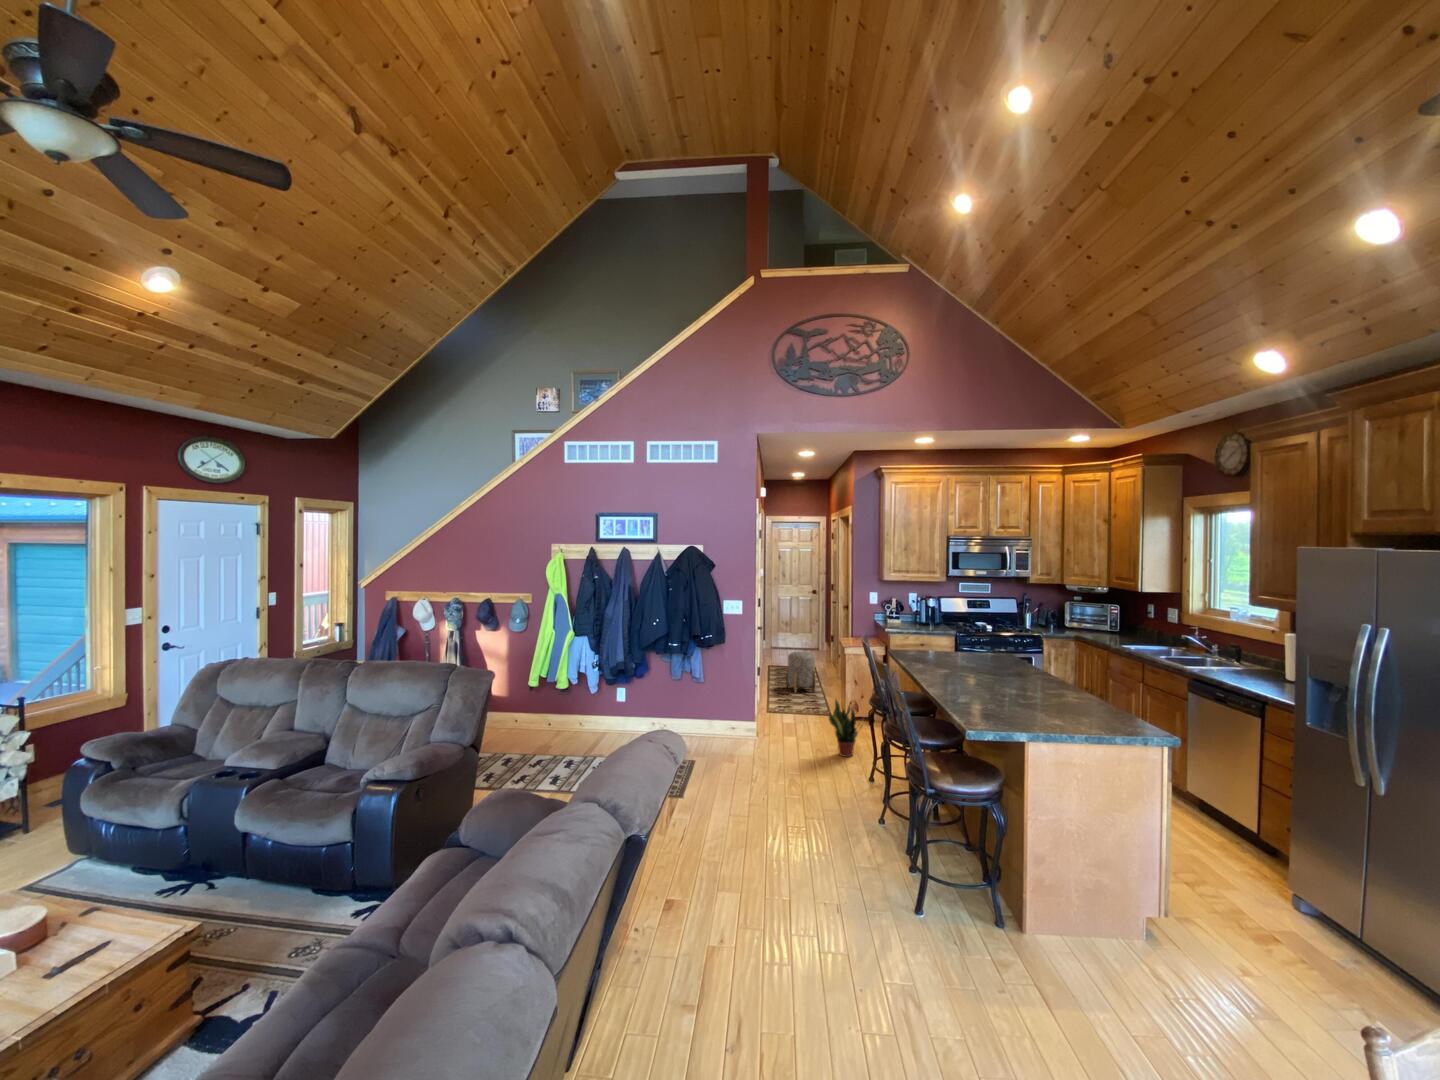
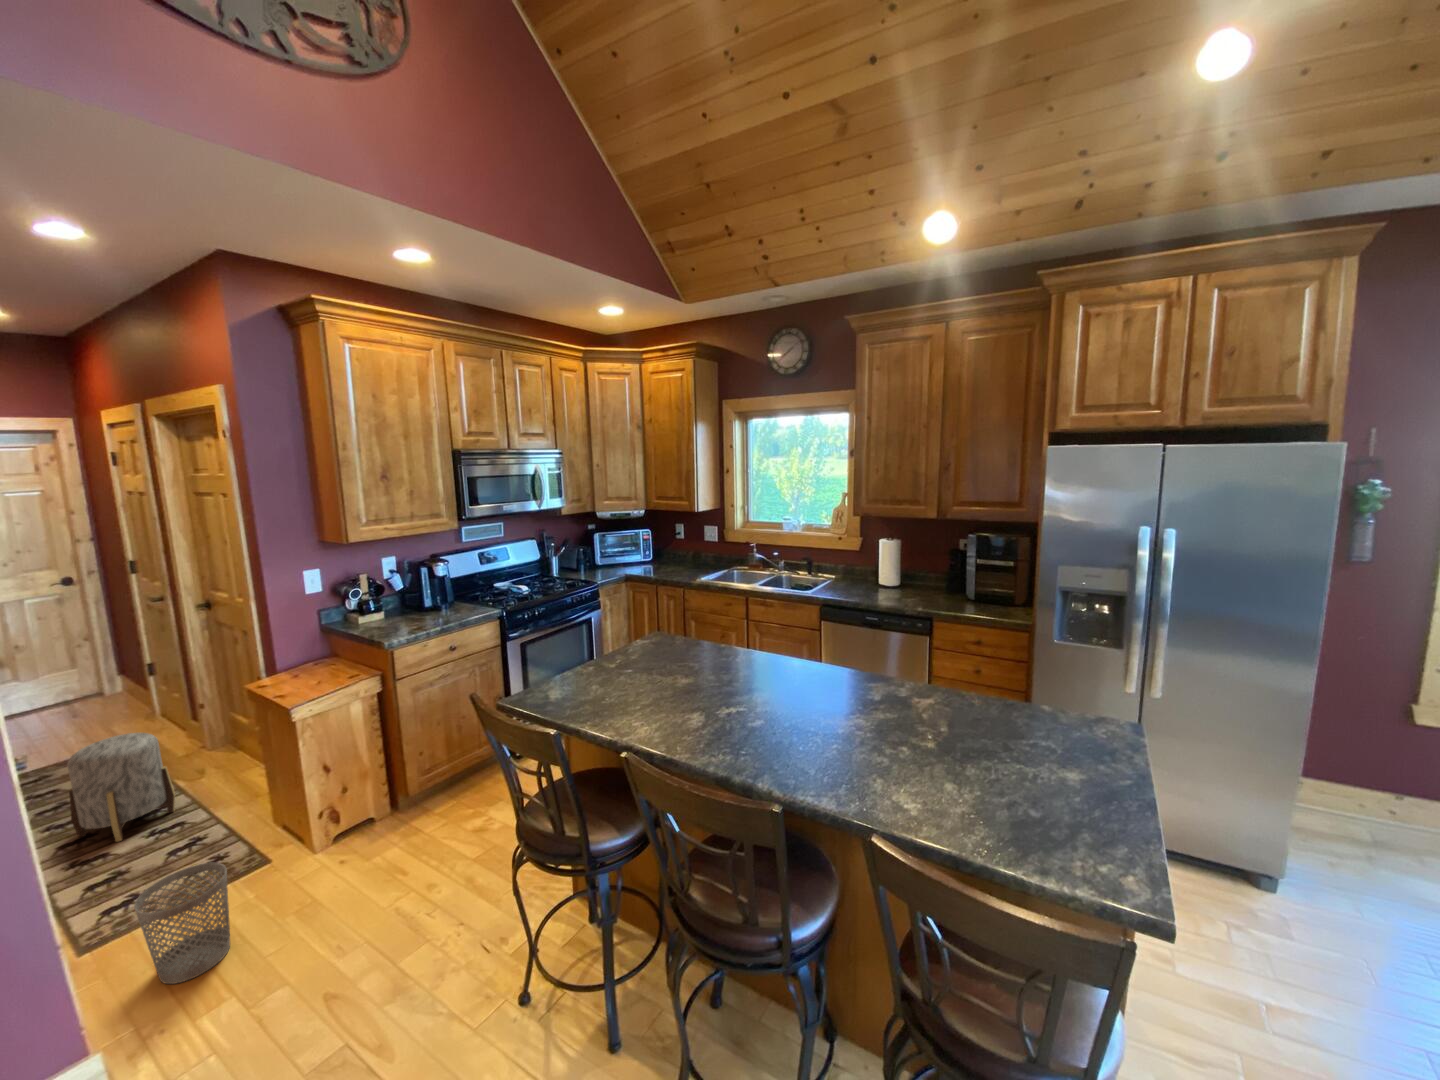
wastebasket: none [783,692,809,730] -> present [134,863,230,984]
potted plant: present [829,700,862,757] -> none [347,844,441,973]

